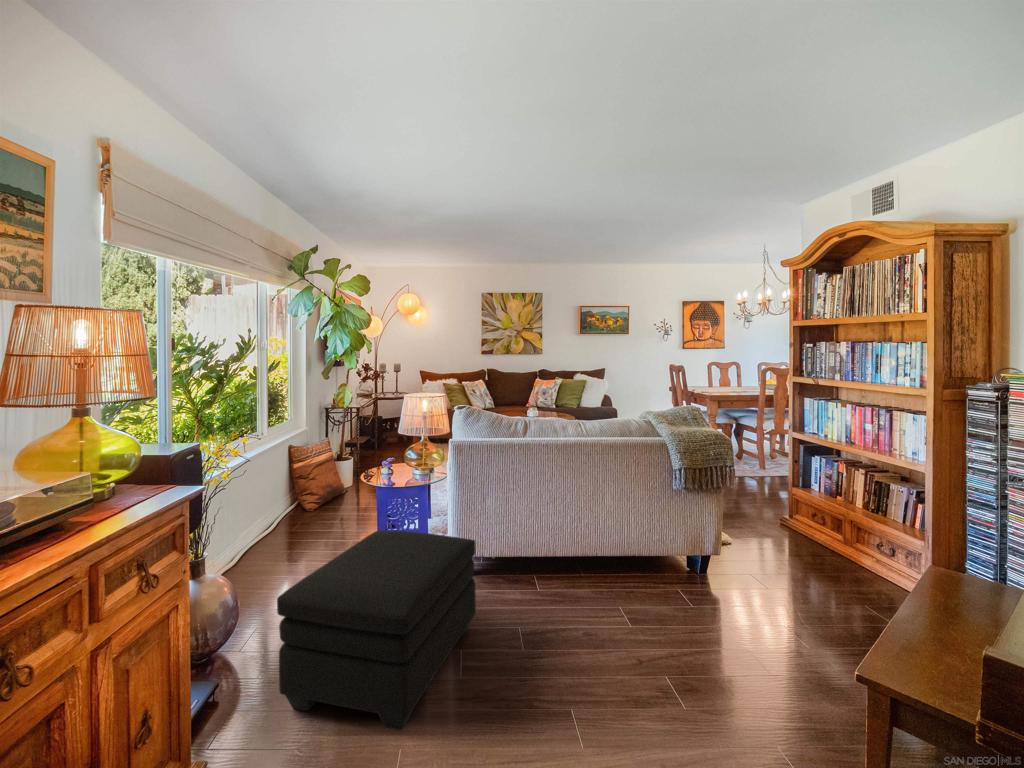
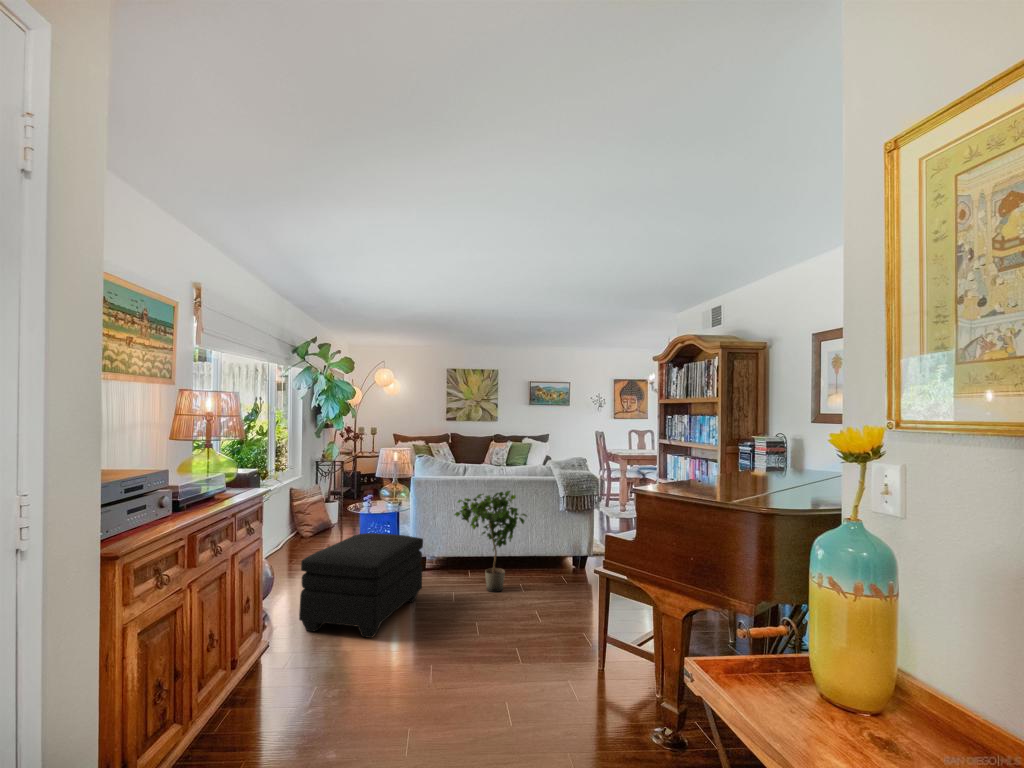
potted plant: none [521,460,629,615] -> present [454,491,527,592]

